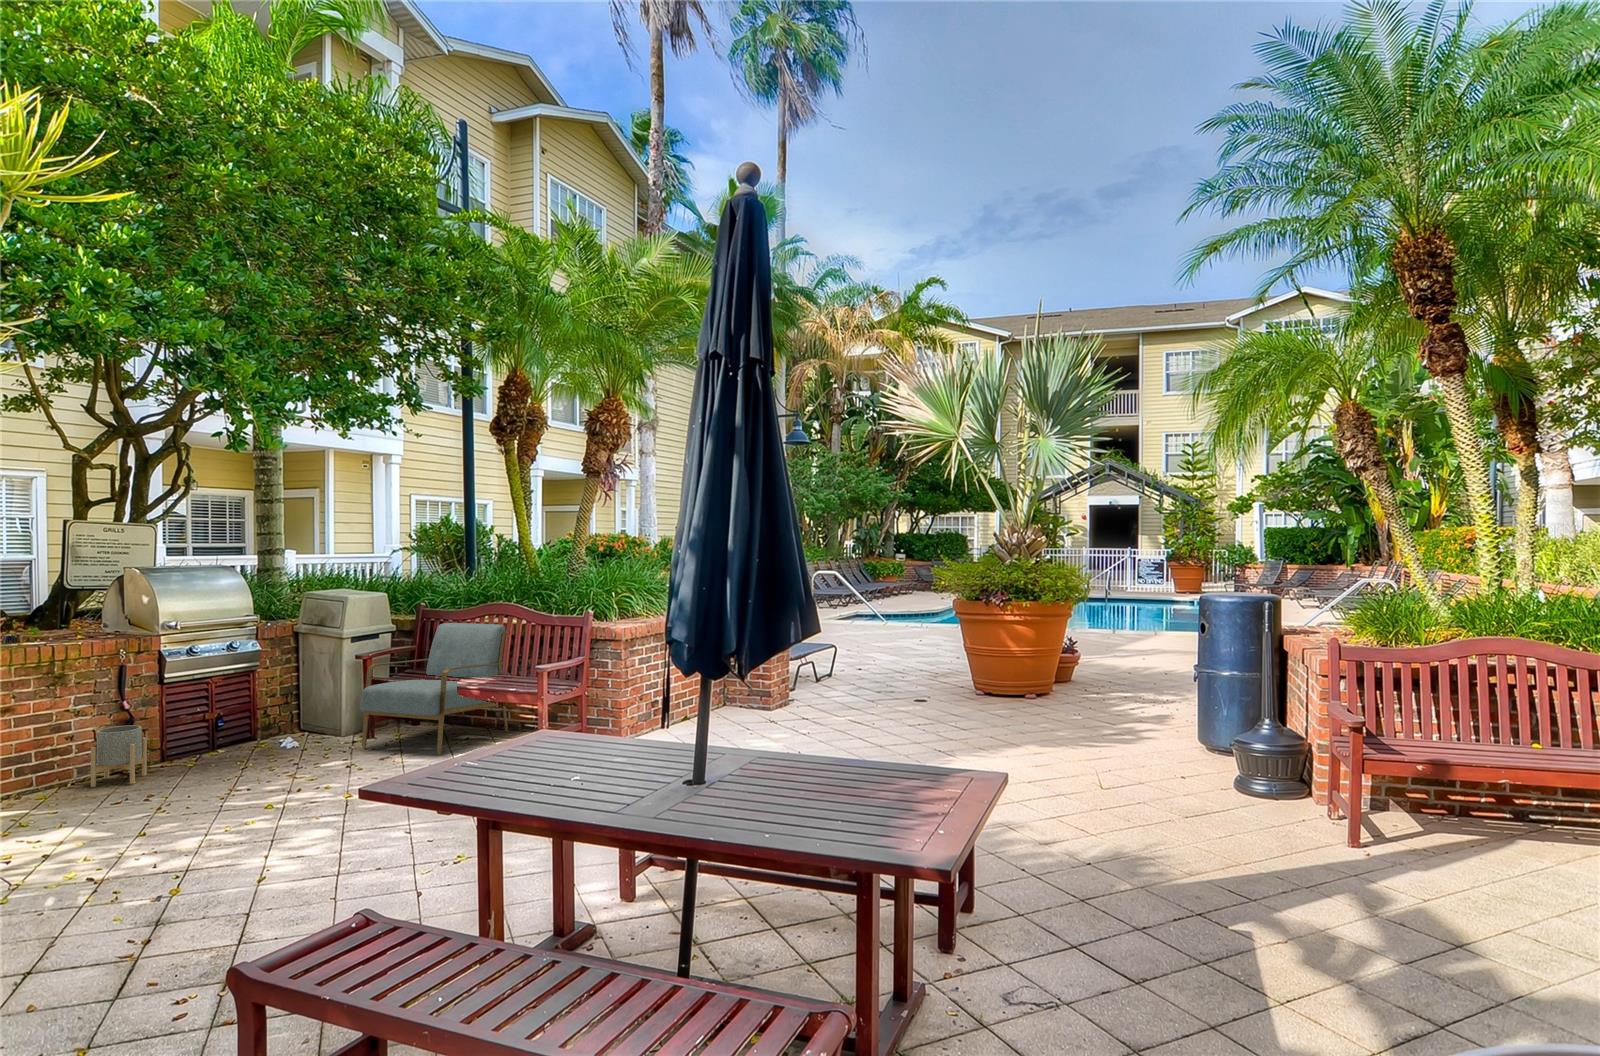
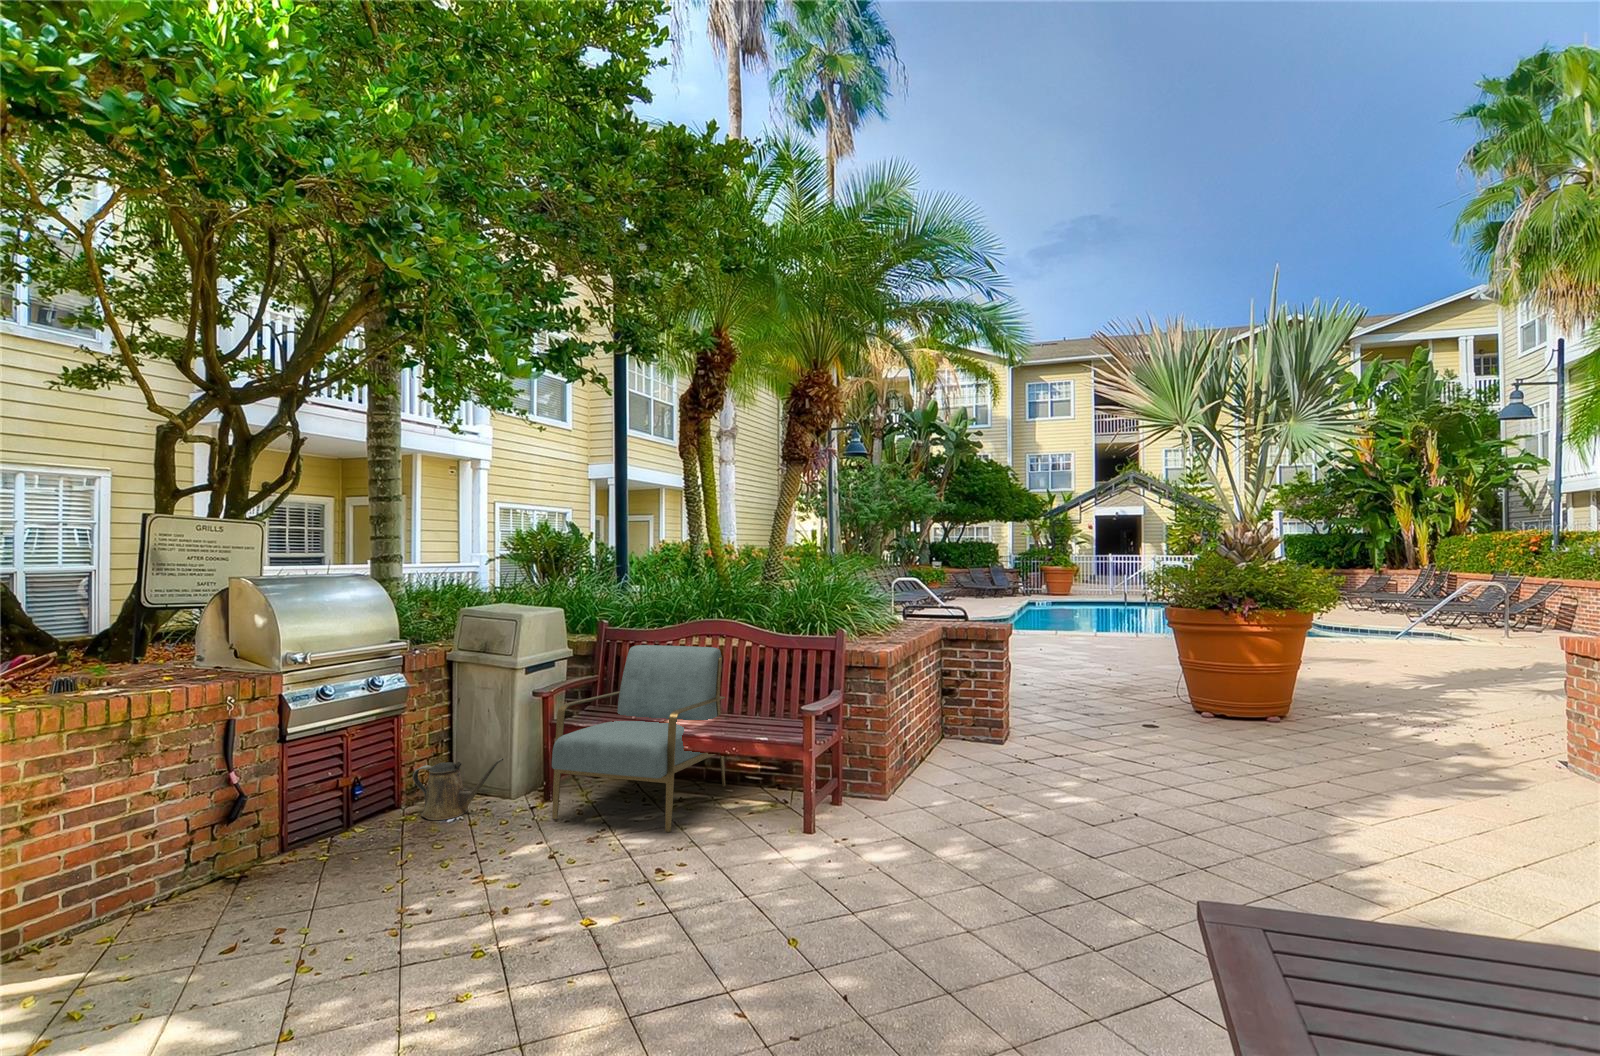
watering can: none [263,704,329,748] -> present [413,759,503,820]
planter: present [91,725,147,787] -> none [183,809,265,912]

